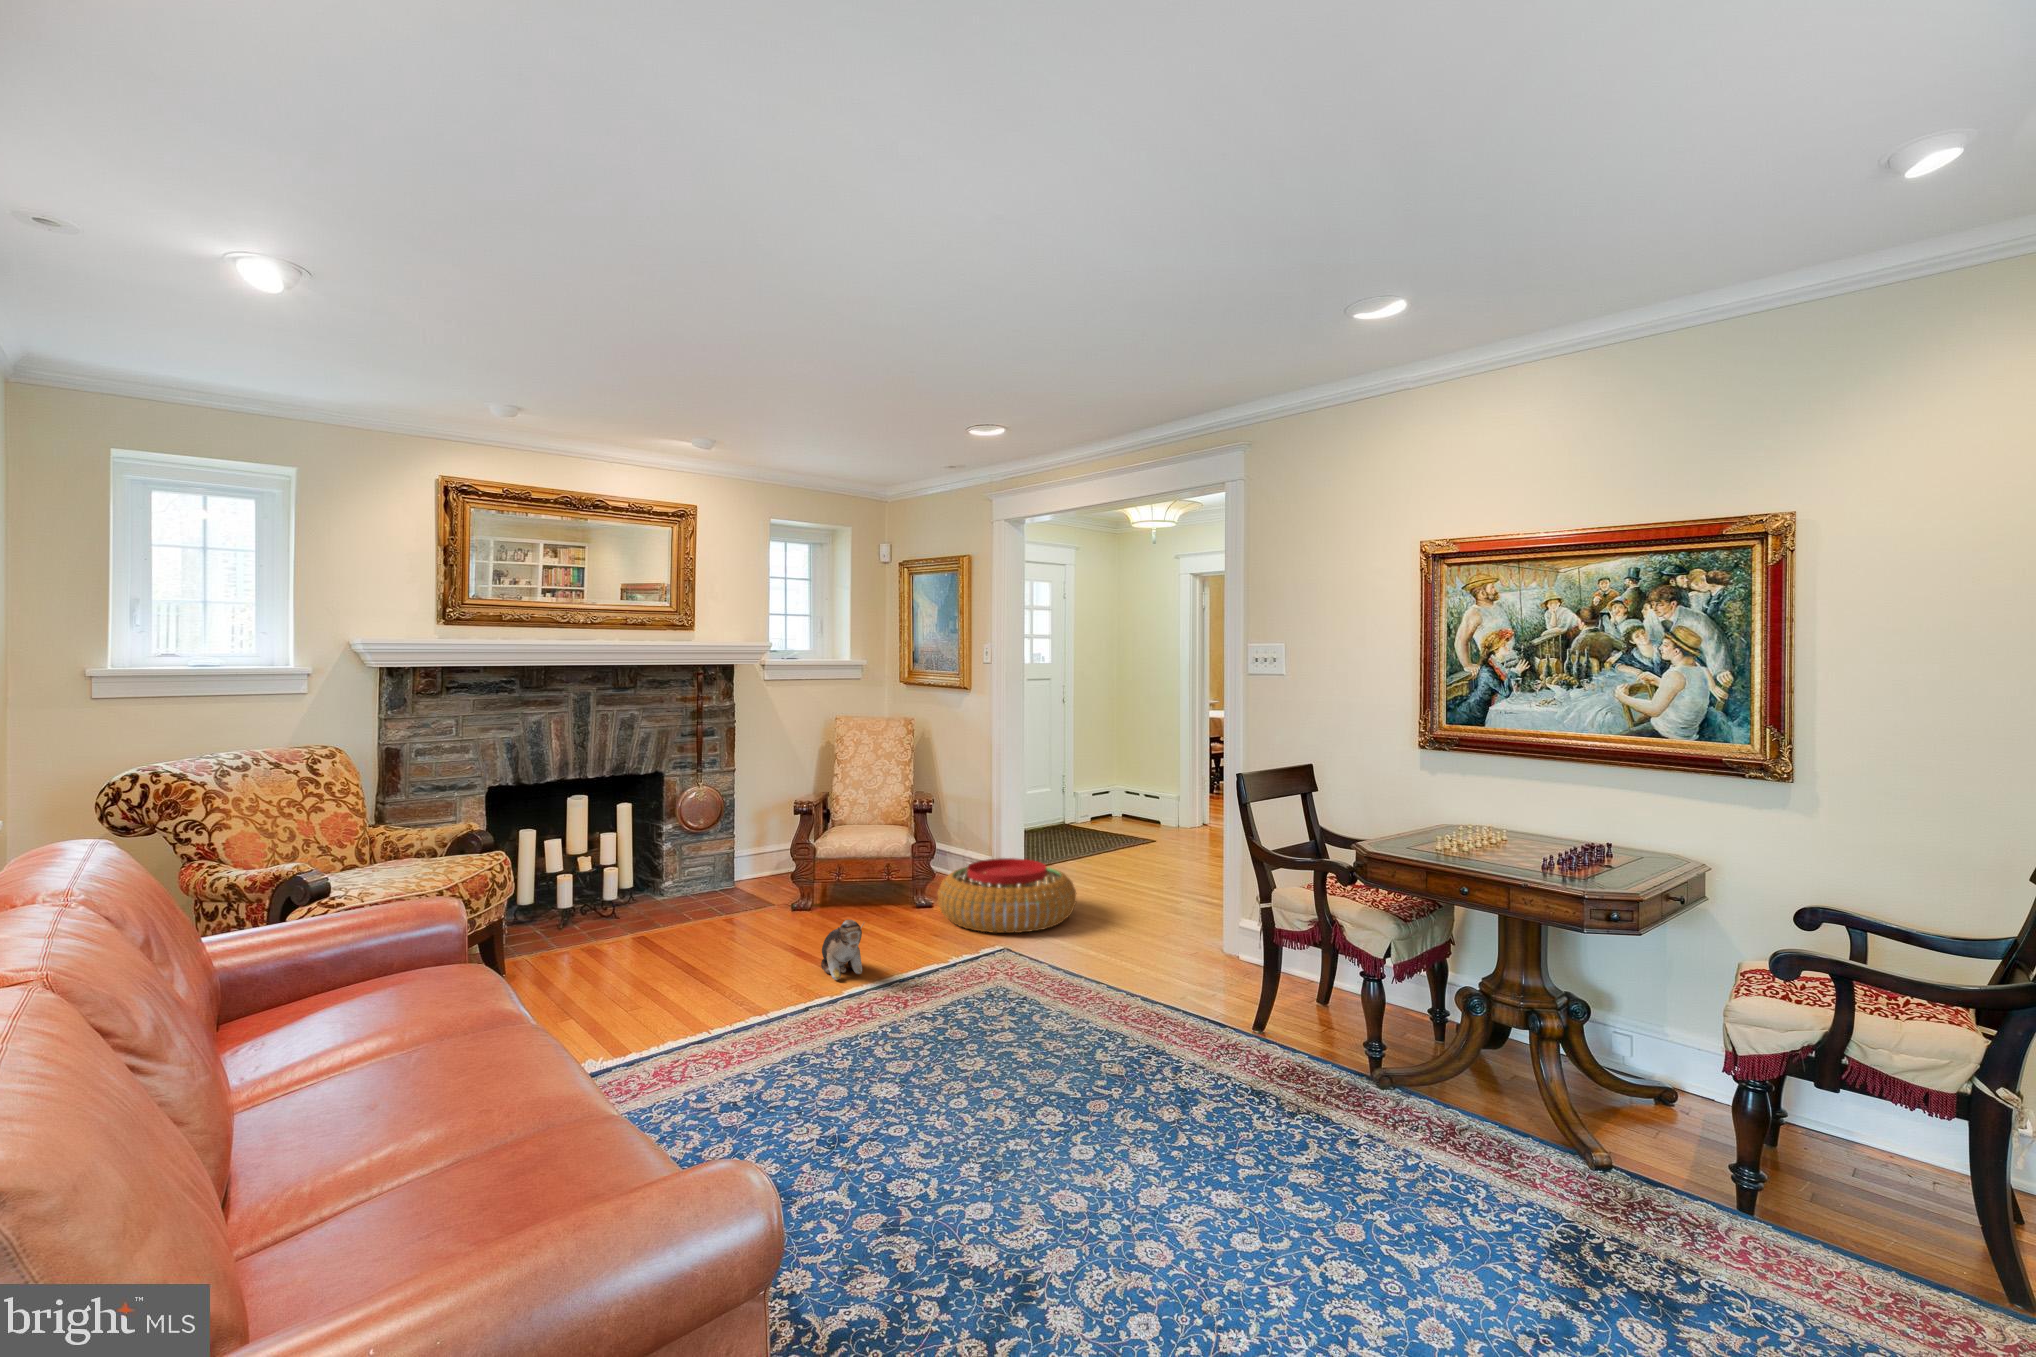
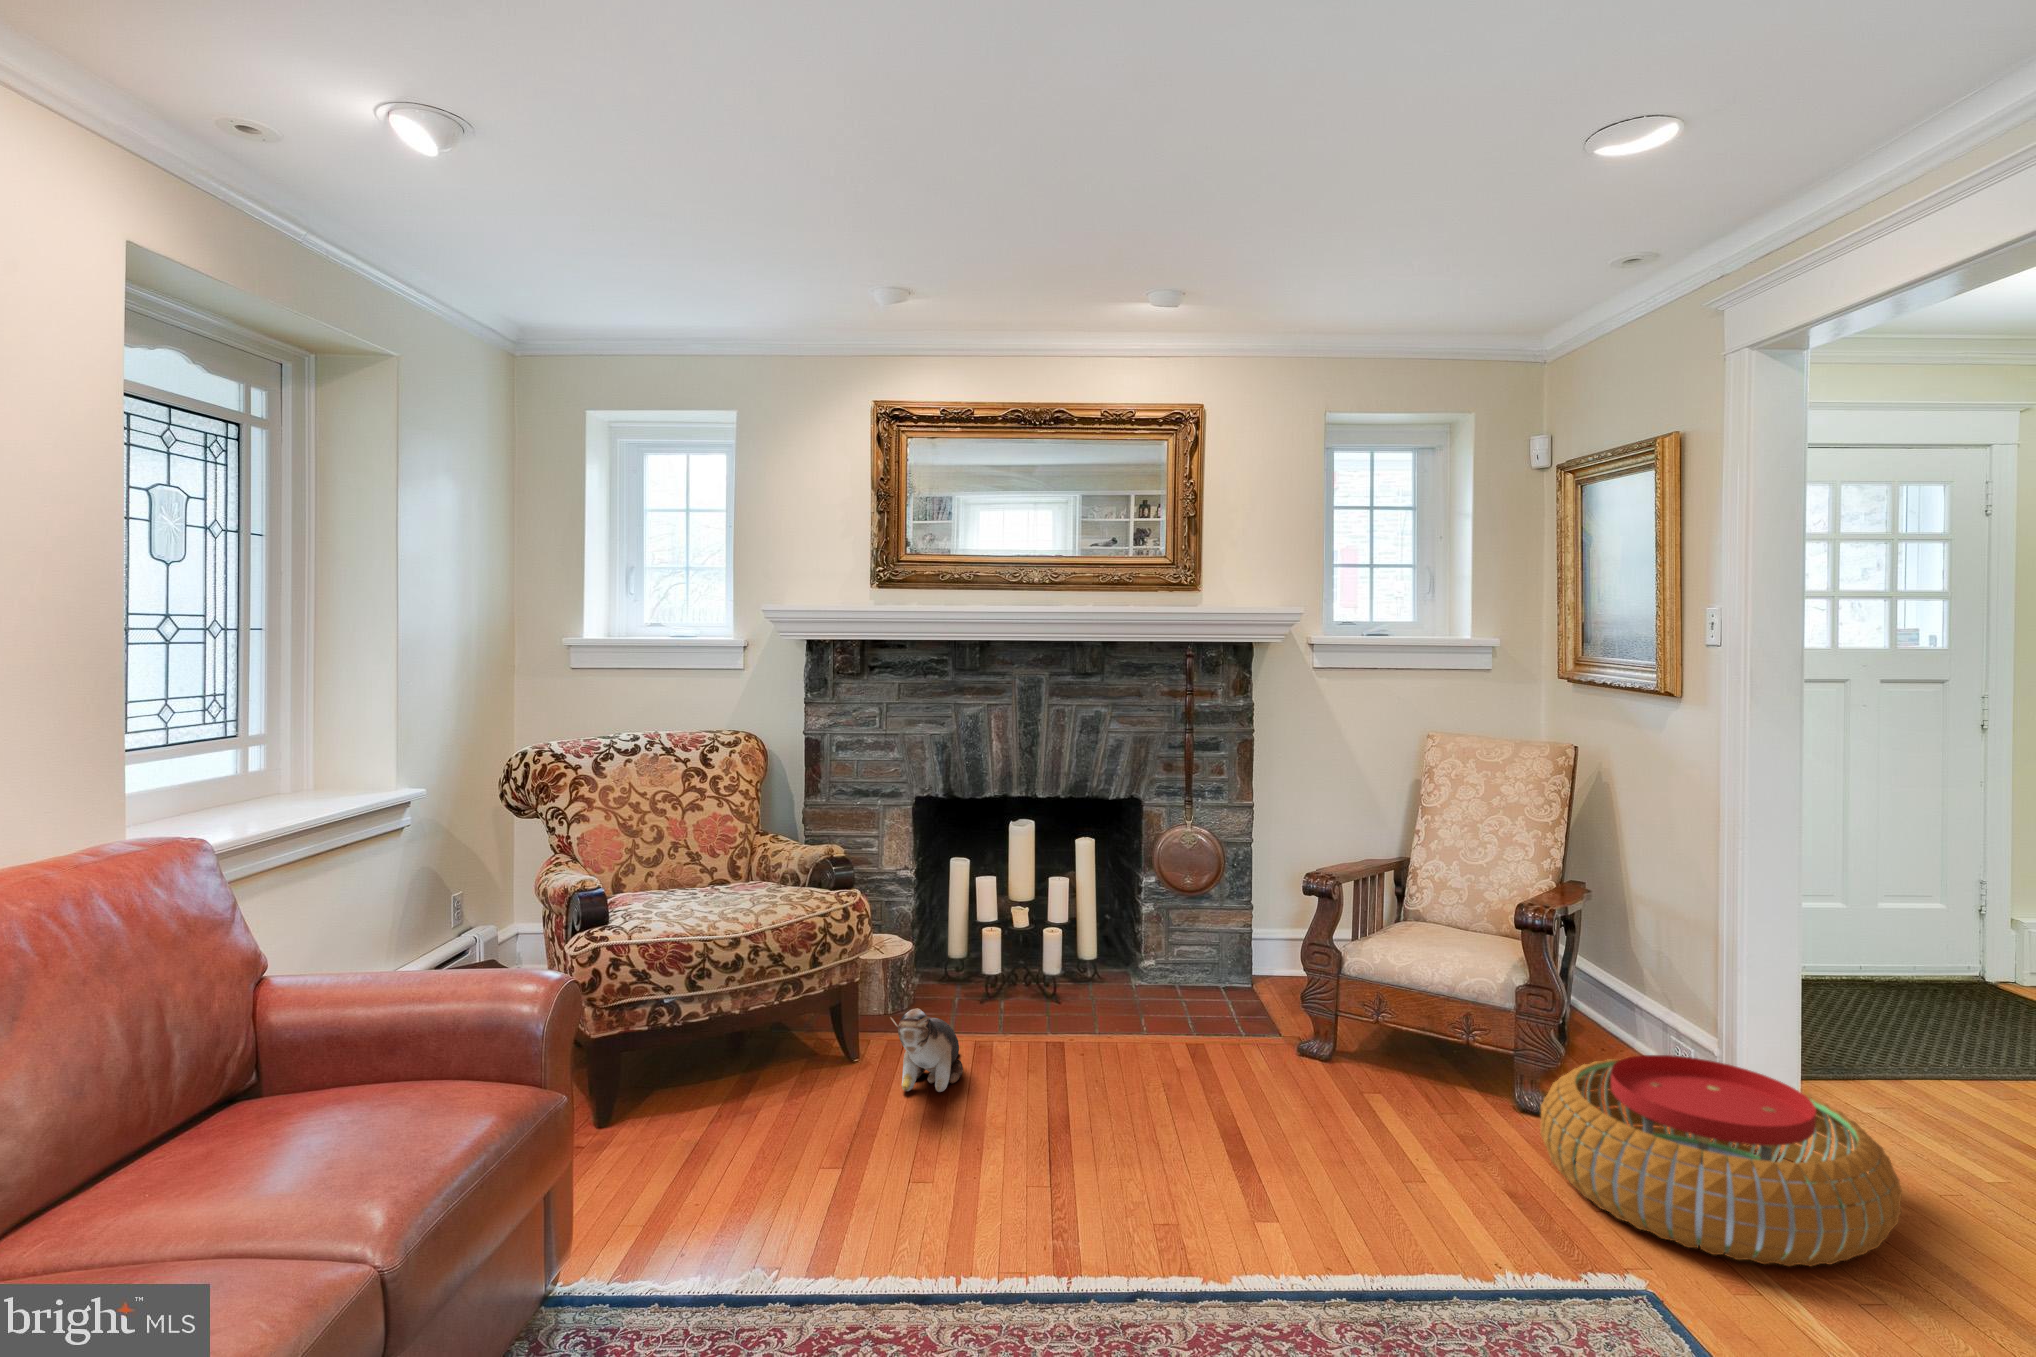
plush toy: present [821,919,865,980] -> present [890,1008,963,1092]

